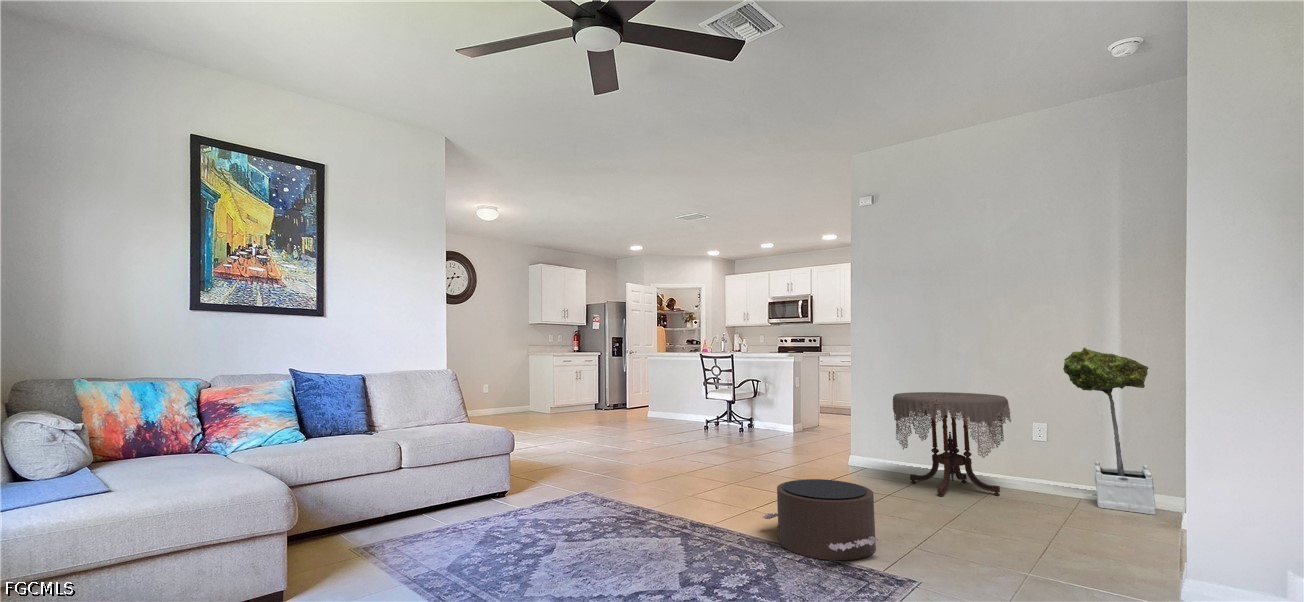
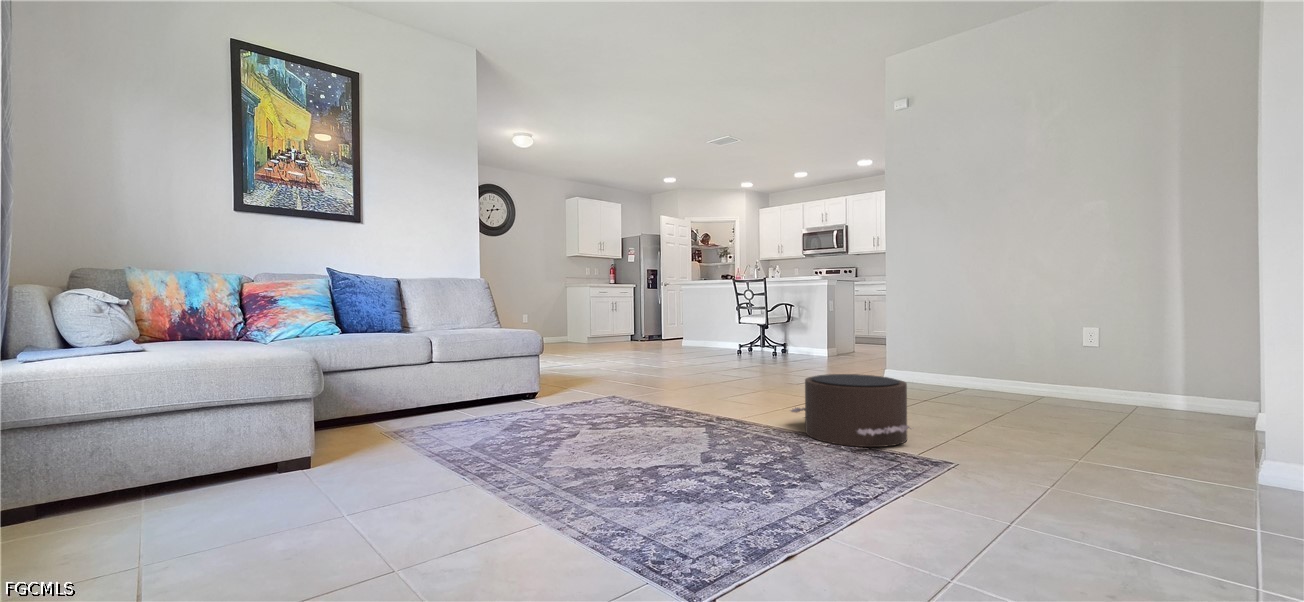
potted tree: present [1063,347,1156,515] -> none [1123,244,1223,419]
side table: present [893,392,1011,496] -> none [932,301,1061,403]

